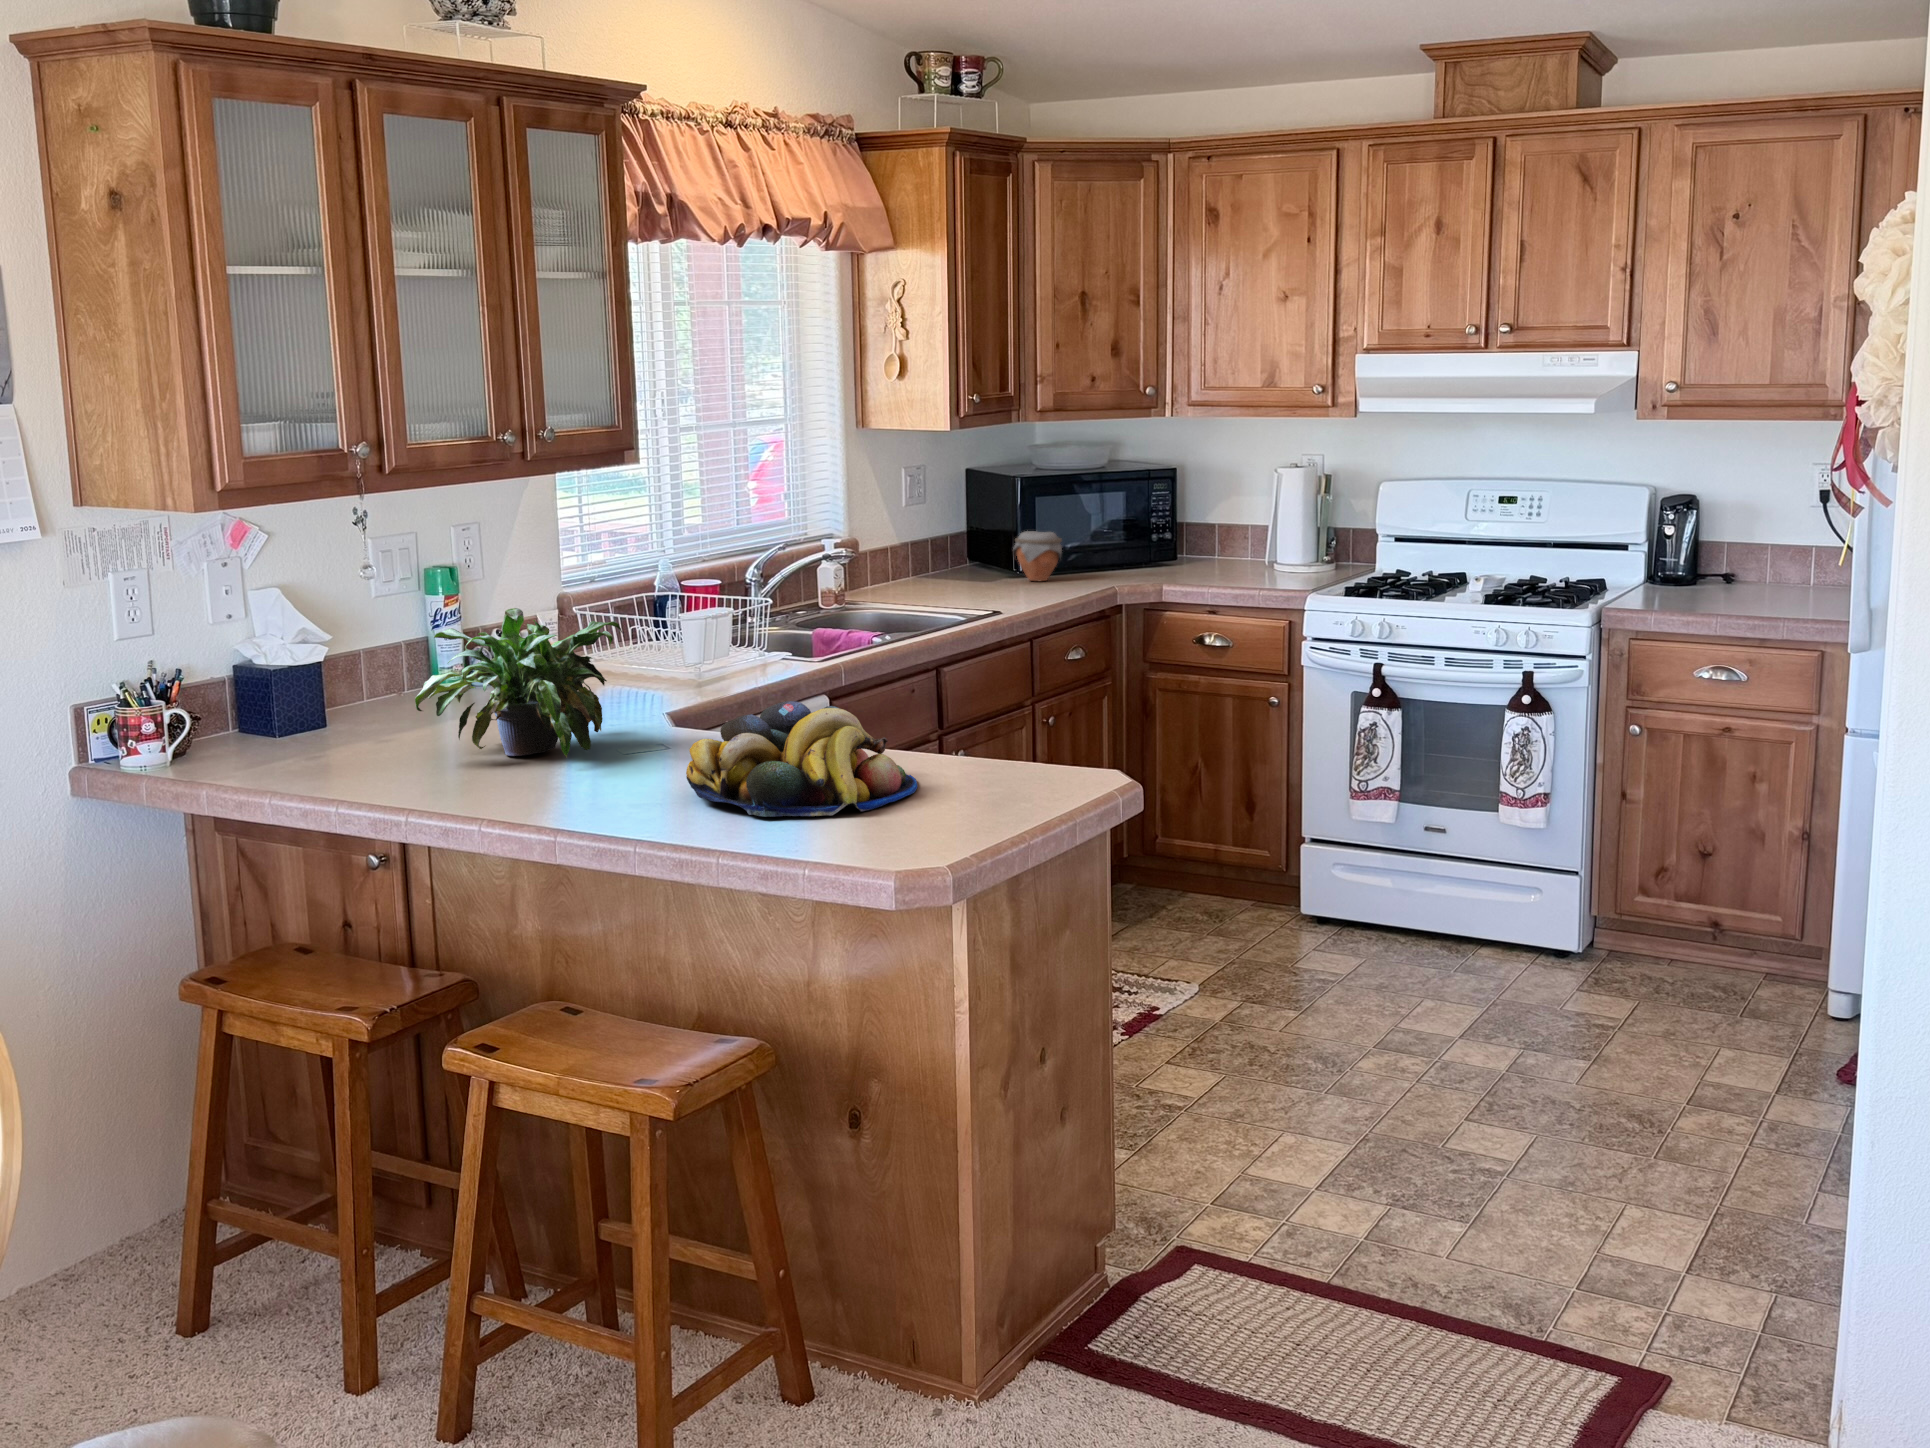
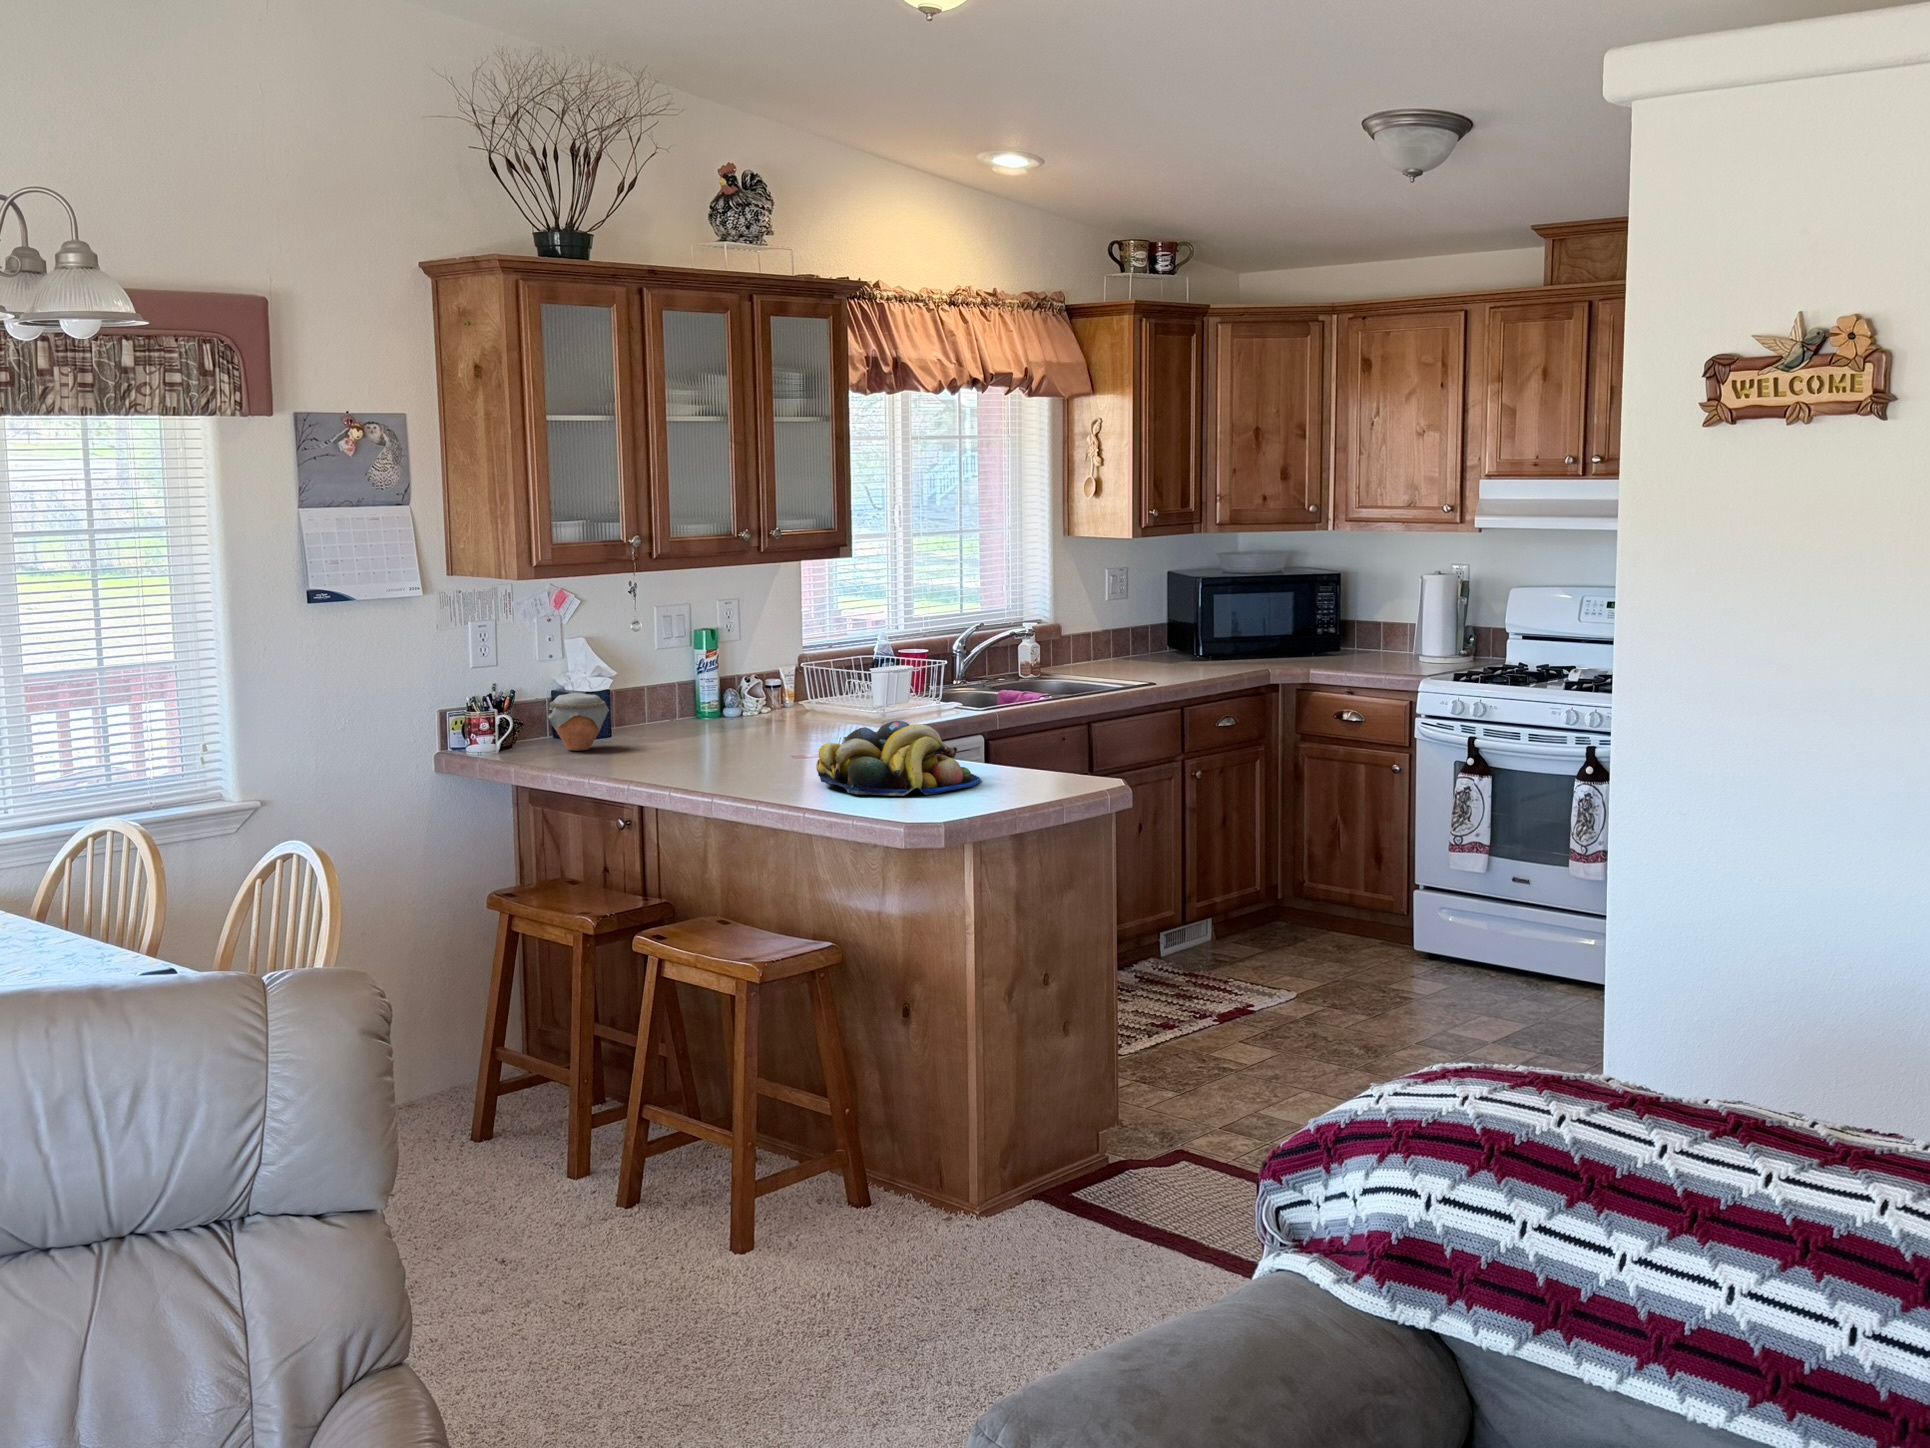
jar: present [1013,531,1062,581] -> present [548,693,610,751]
potted plant: present [415,608,622,757] -> none [654,651,802,758]

